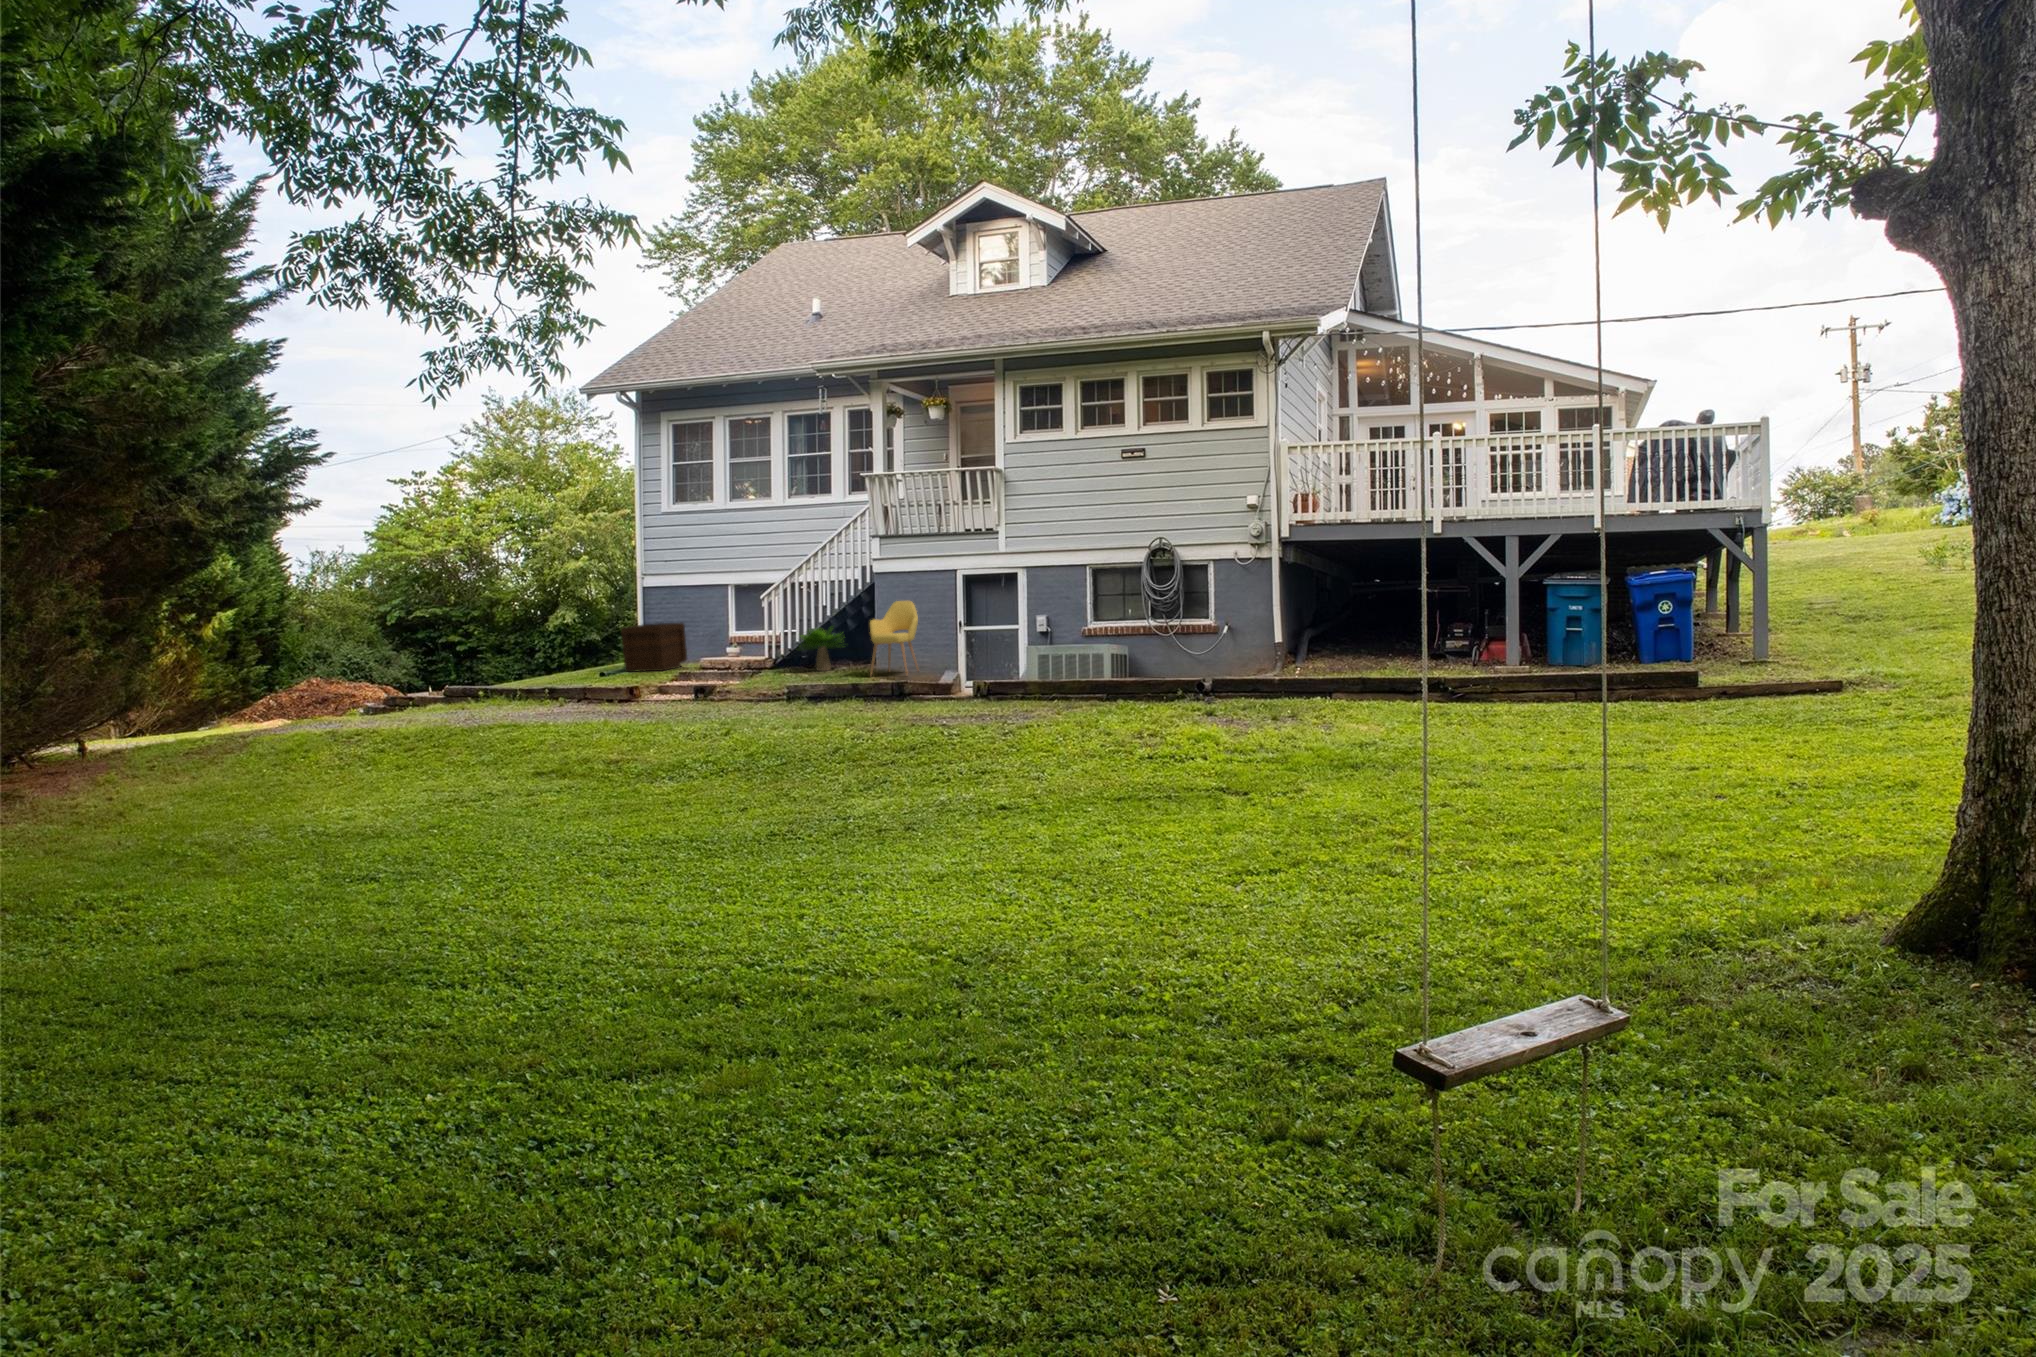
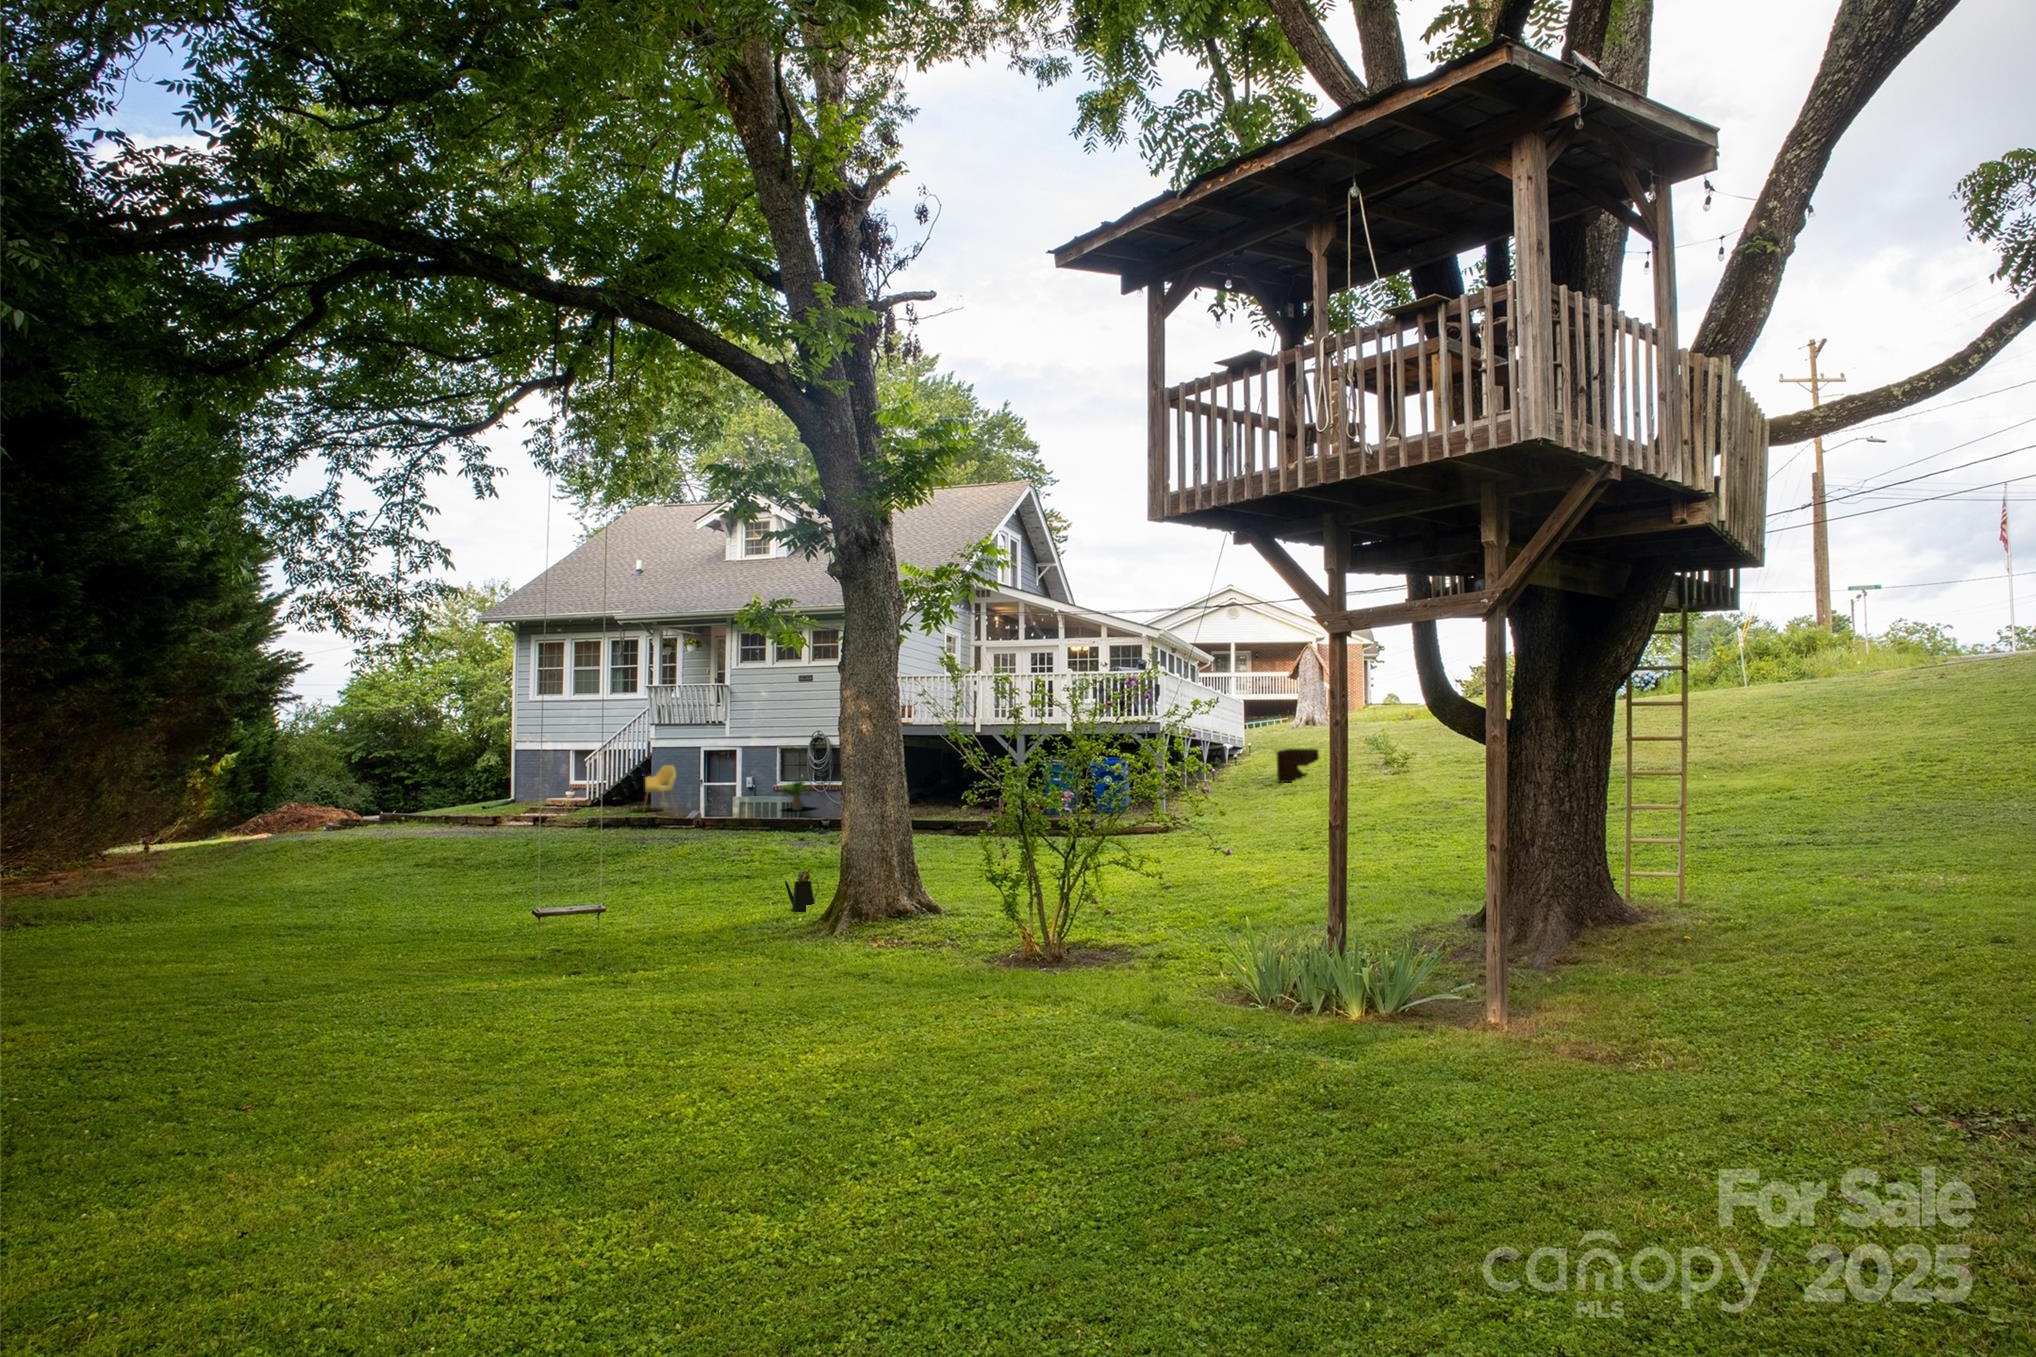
wooden crate: present [621,623,687,672] -> present [1276,749,1319,783]
potted plant: present [800,626,844,671] -> present [780,780,811,810]
watering can: none [1826,848,1972,1004] -> present [785,869,819,911]

